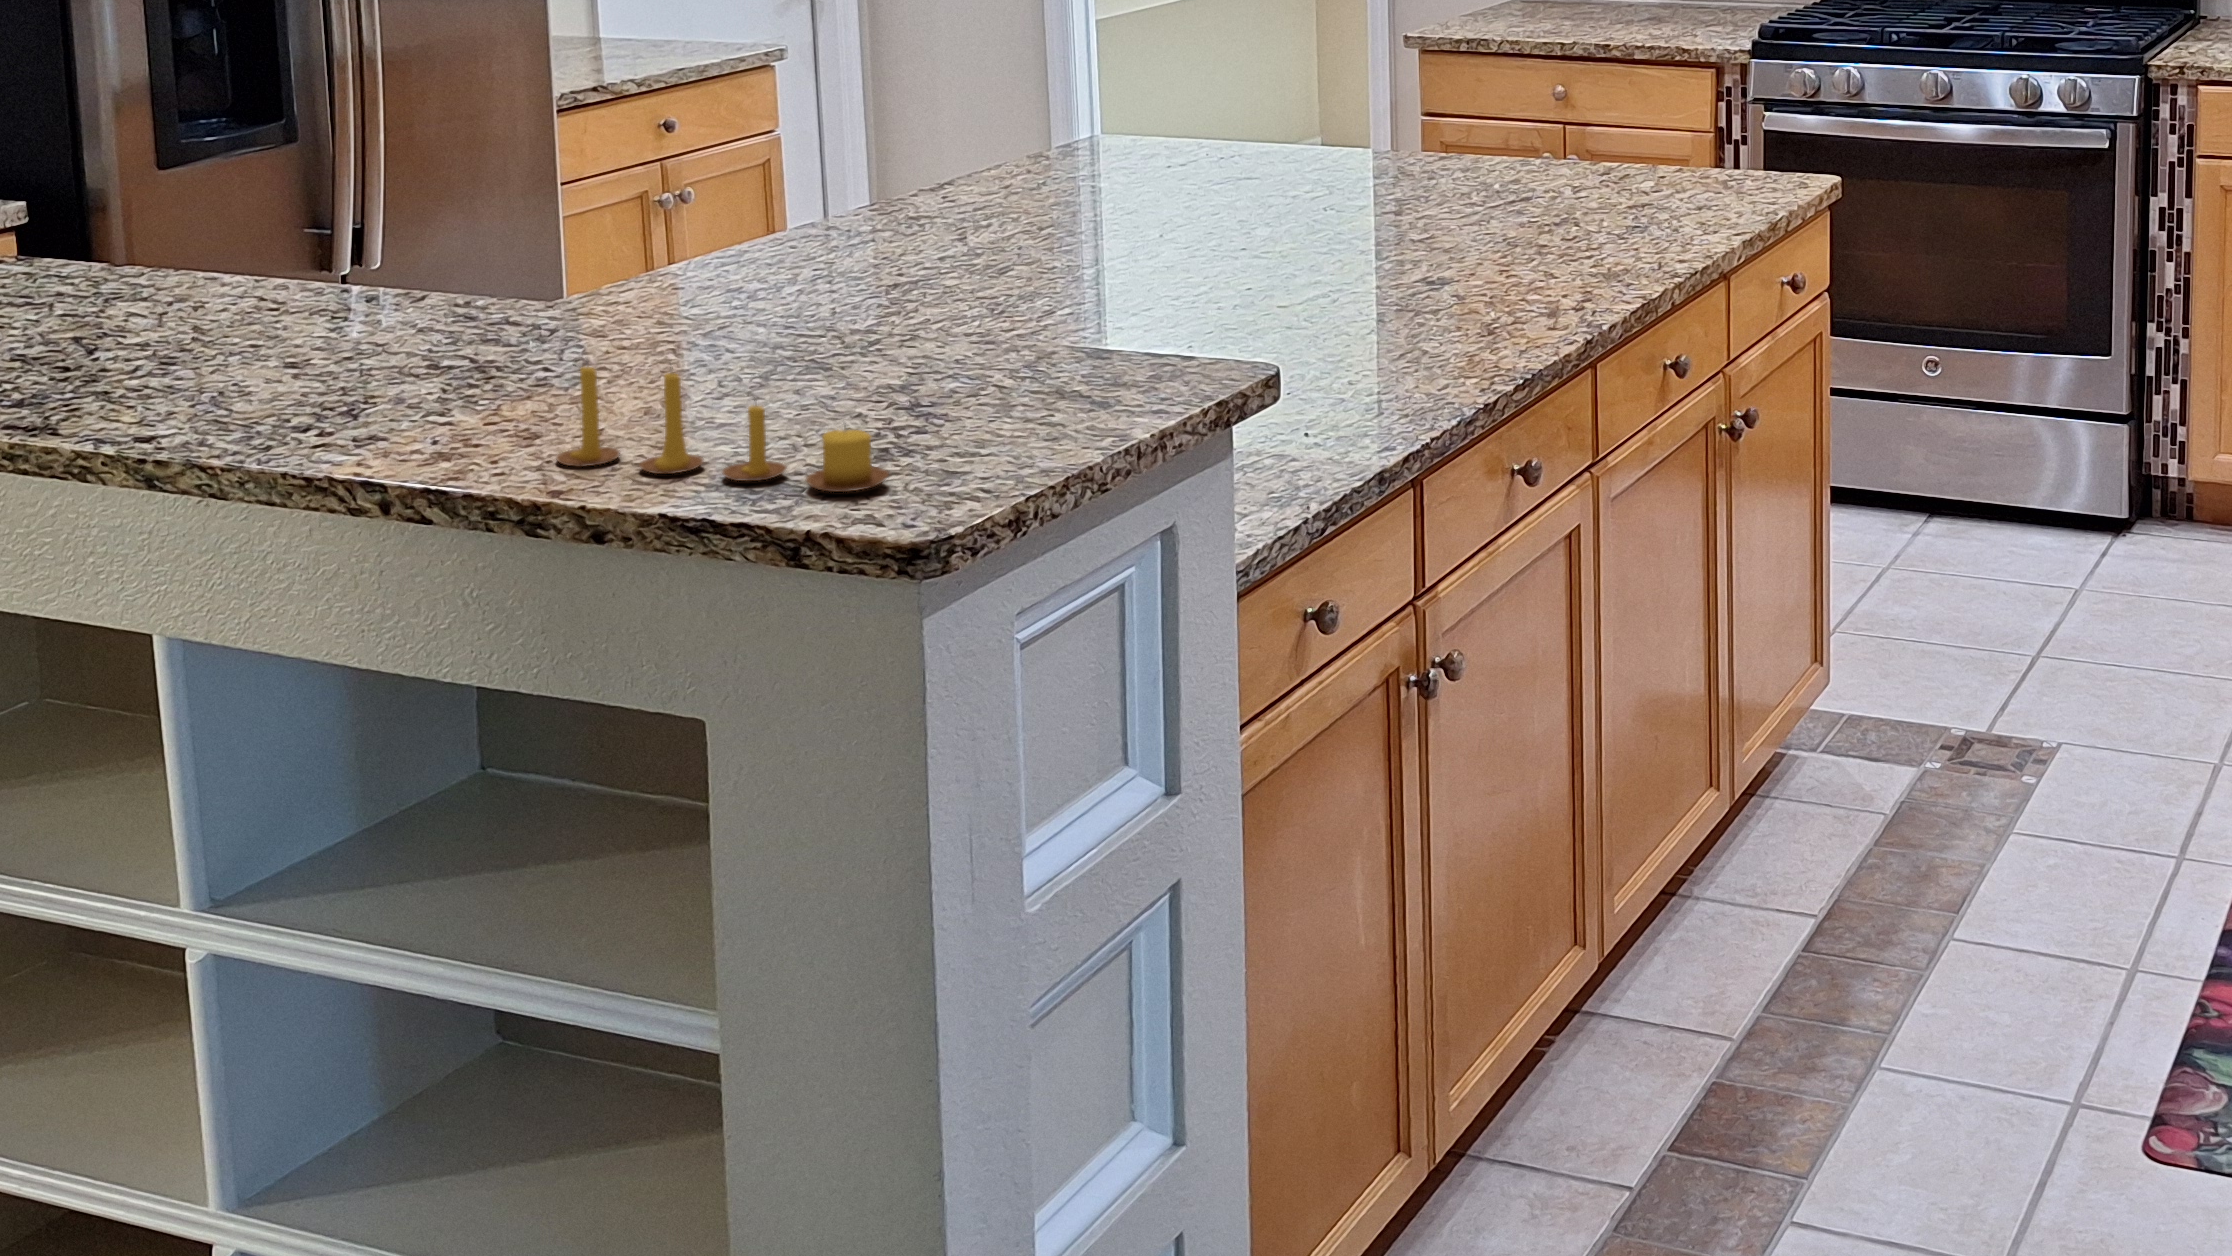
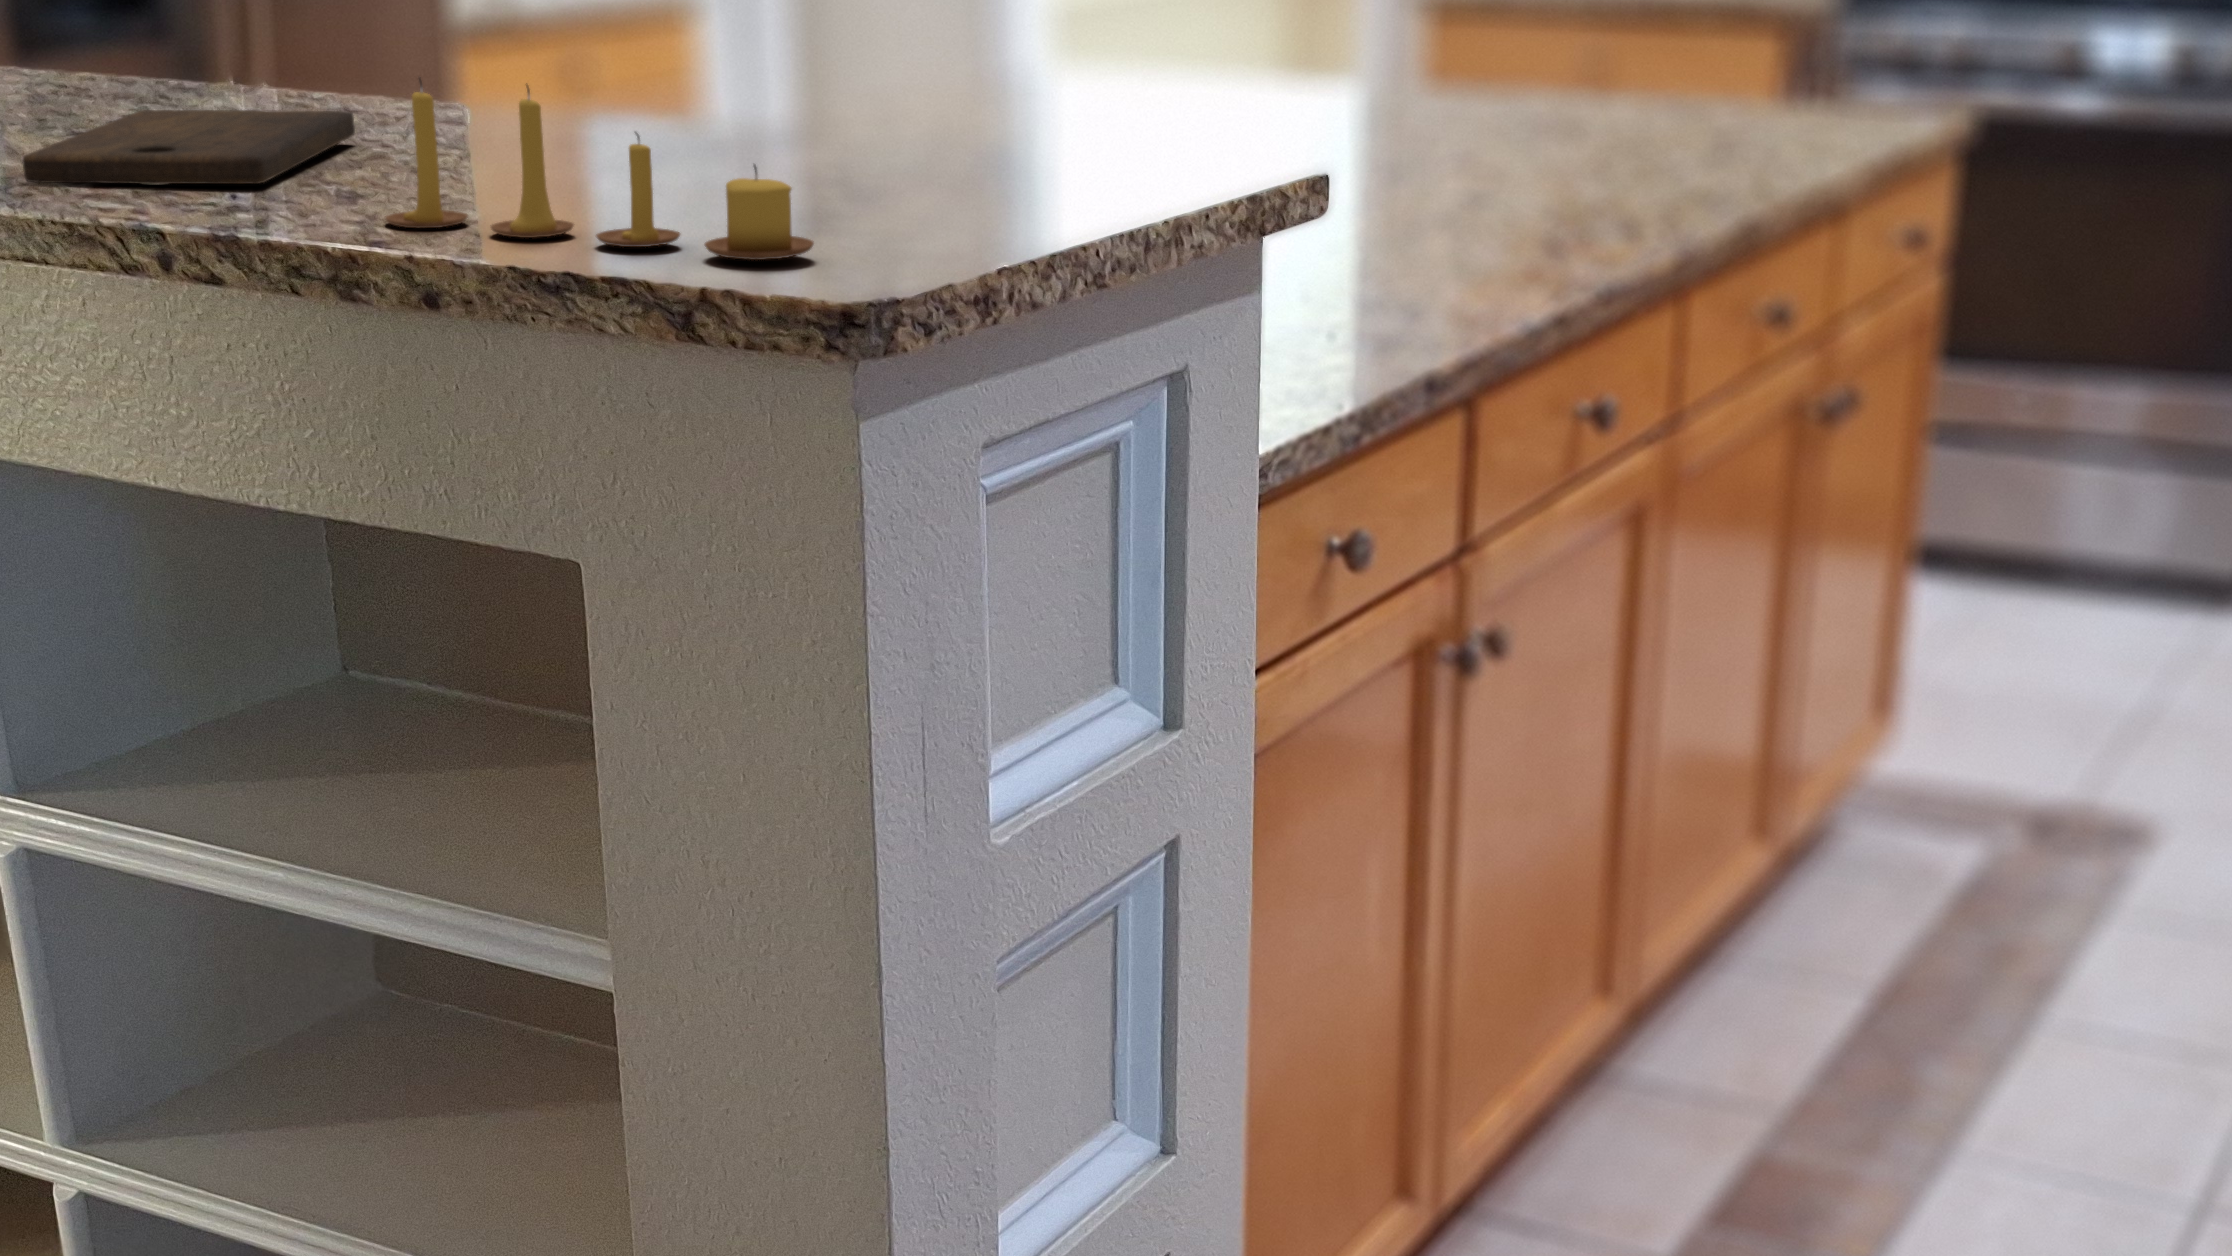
cutting board: none [259,337,517,427] -> present [22,110,355,184]

